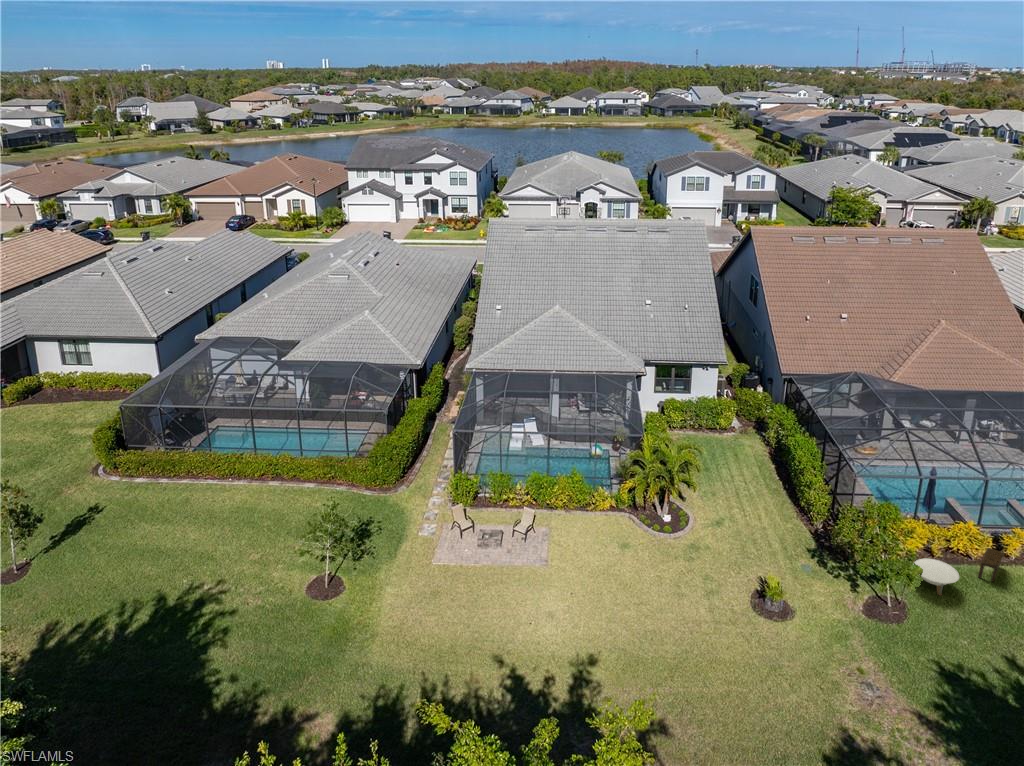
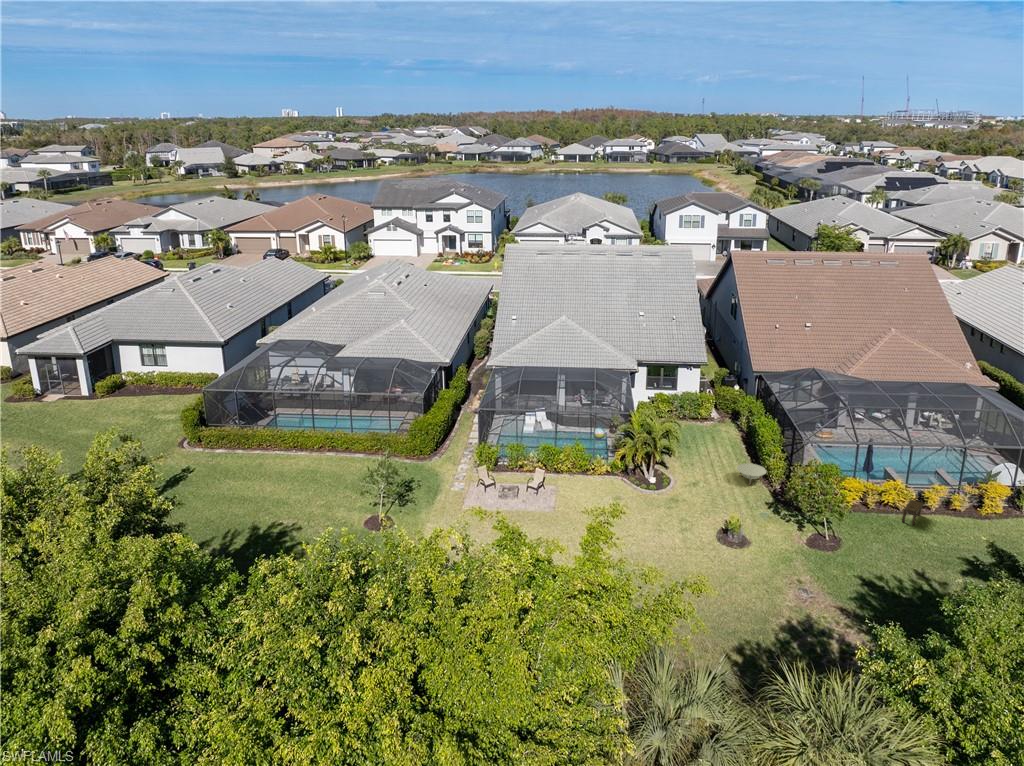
round table: present [915,559,959,596] -> present [737,463,766,485]

